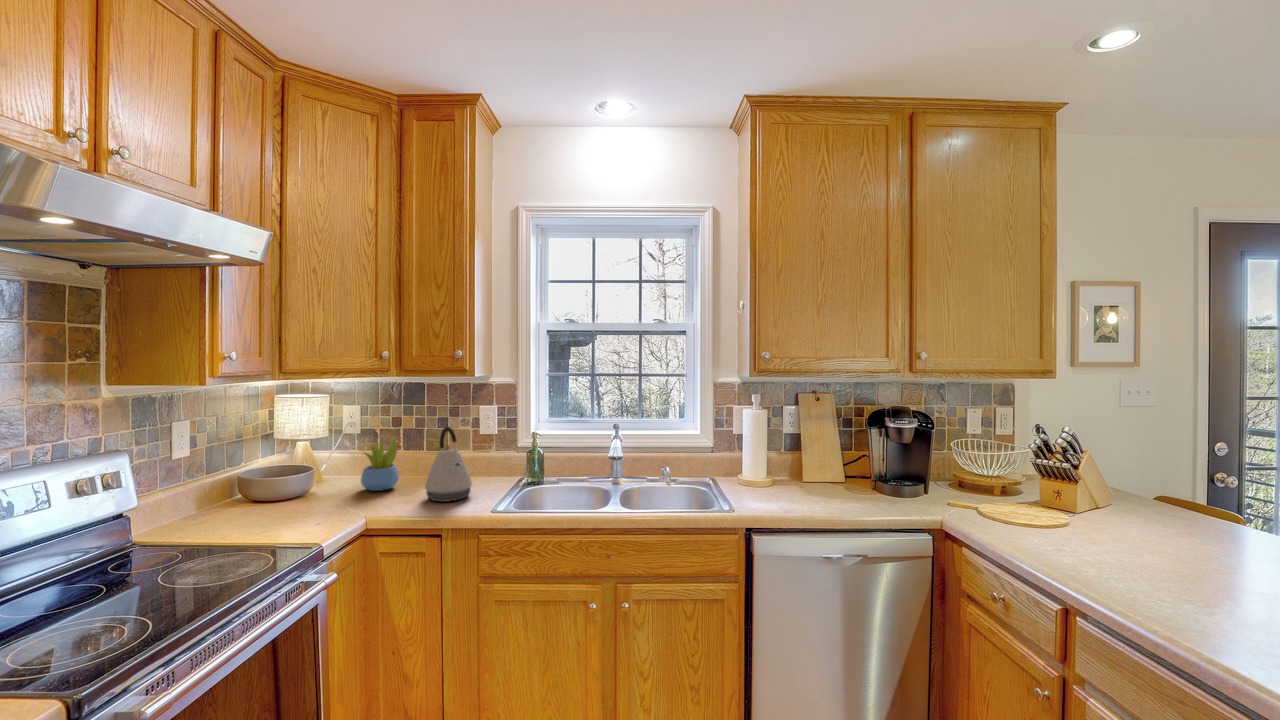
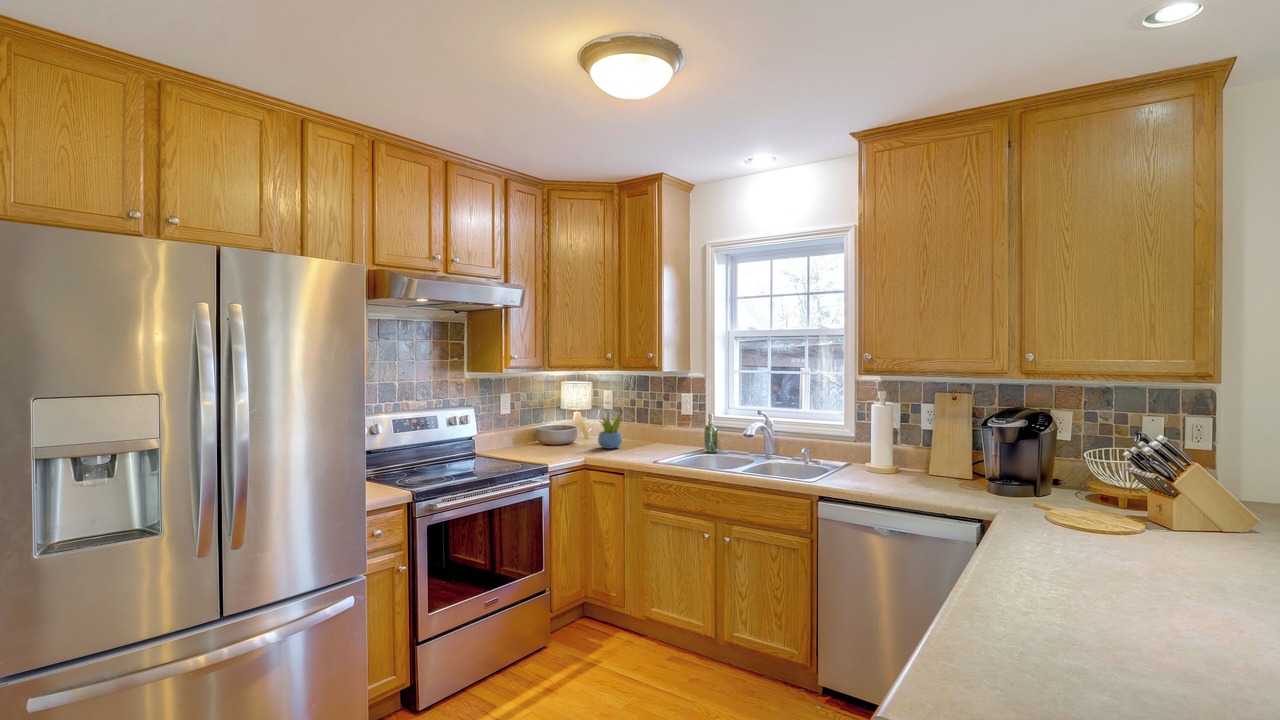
kettle: present [425,427,472,502] -> none [625,406,657,457]

